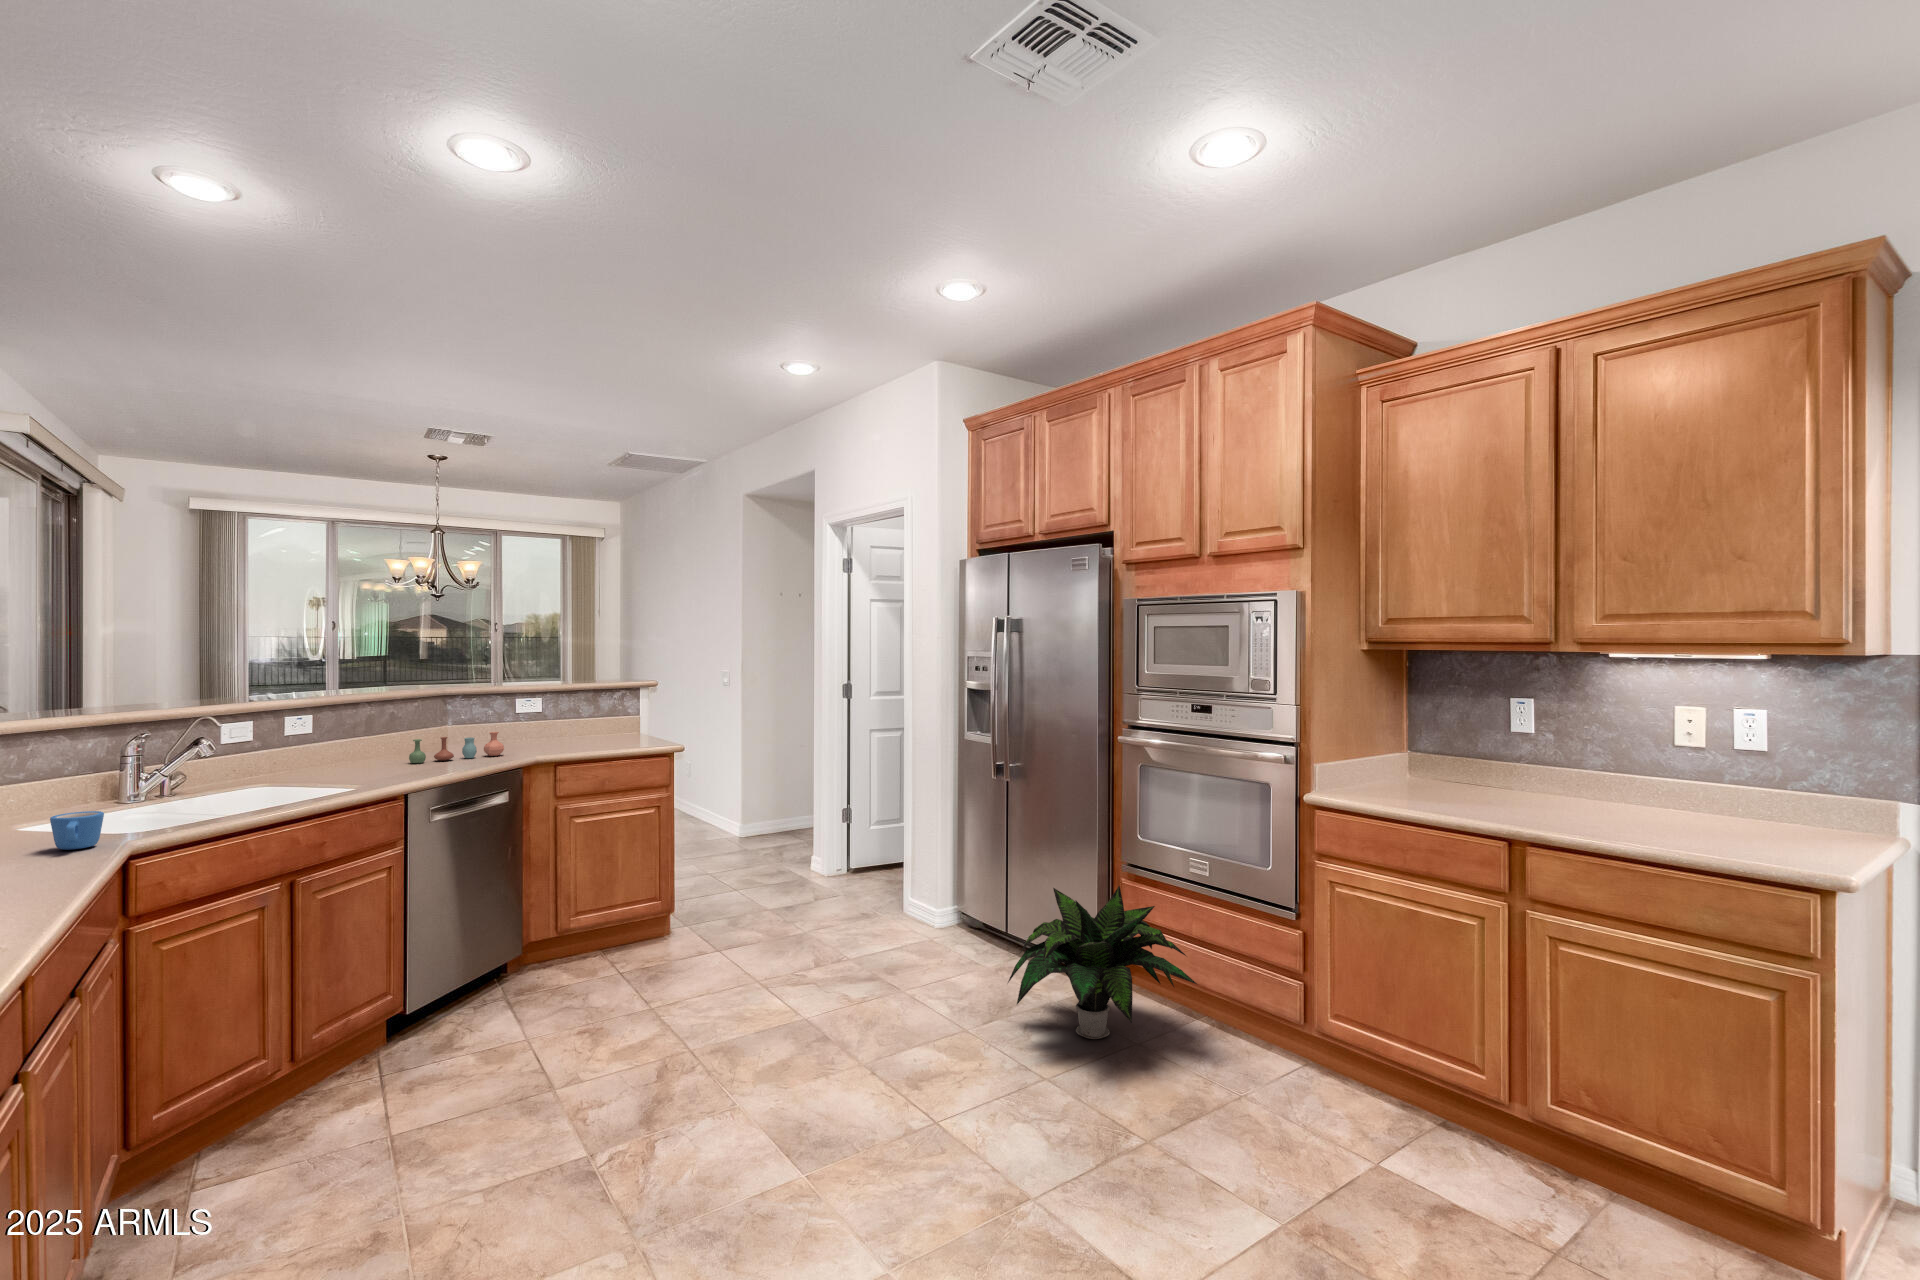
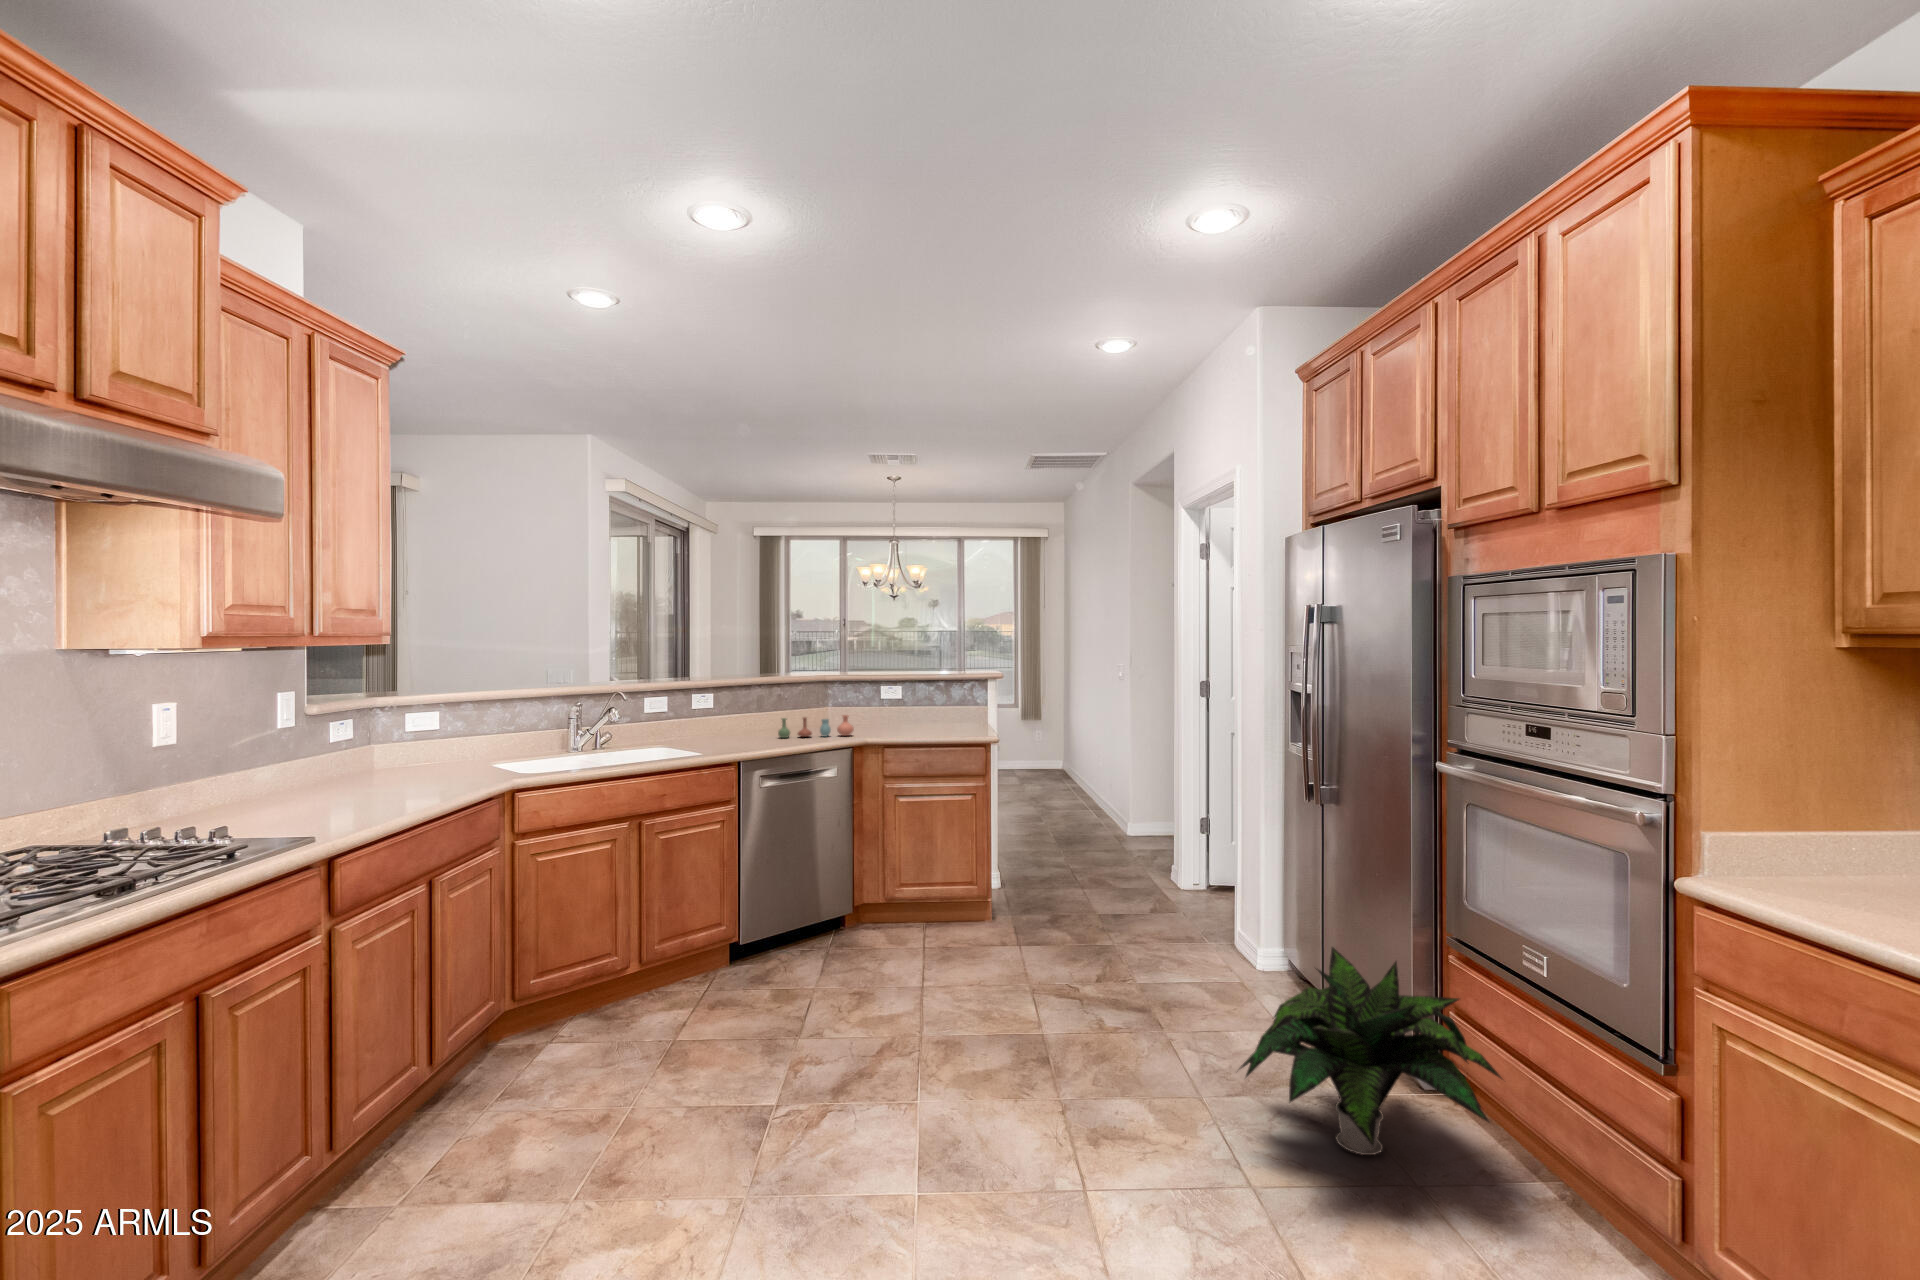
mug: present [50,811,104,850] -> none [472,757,503,783]

